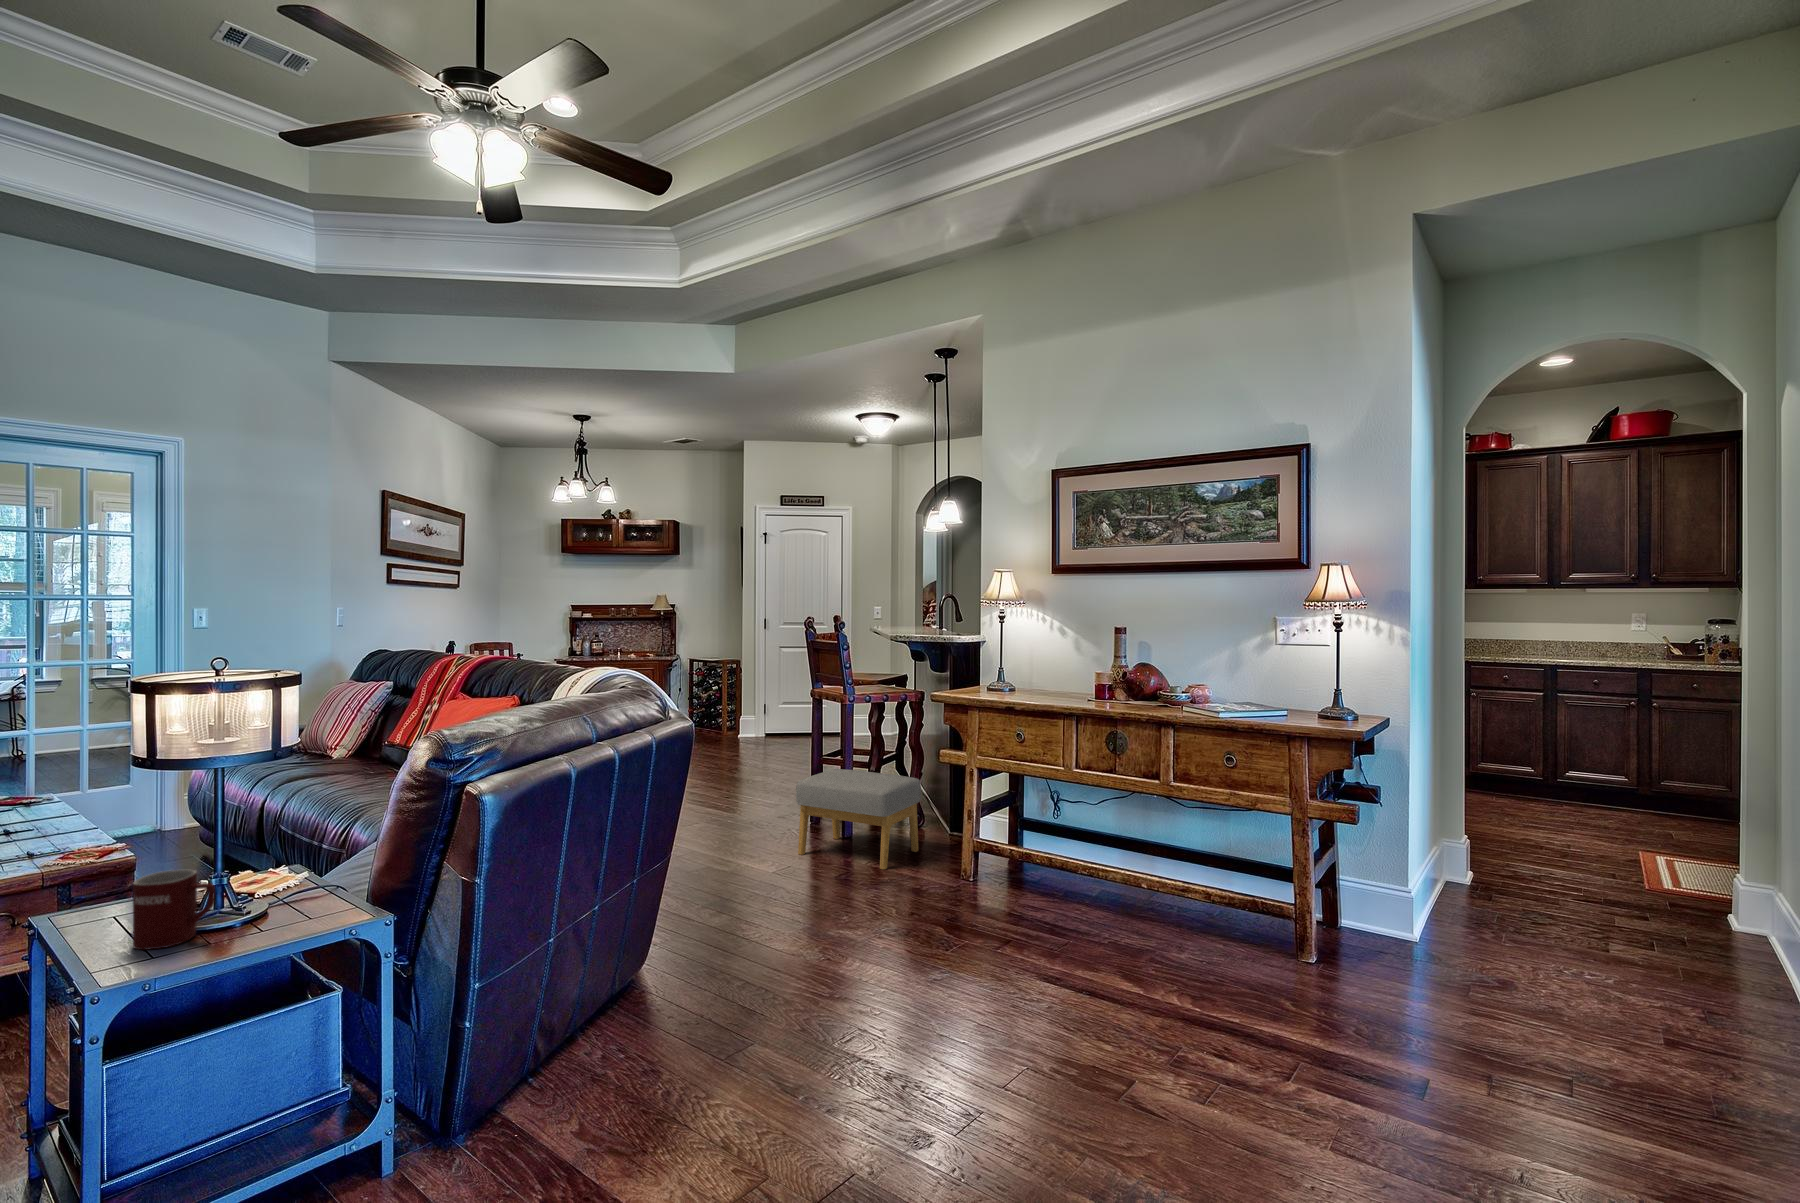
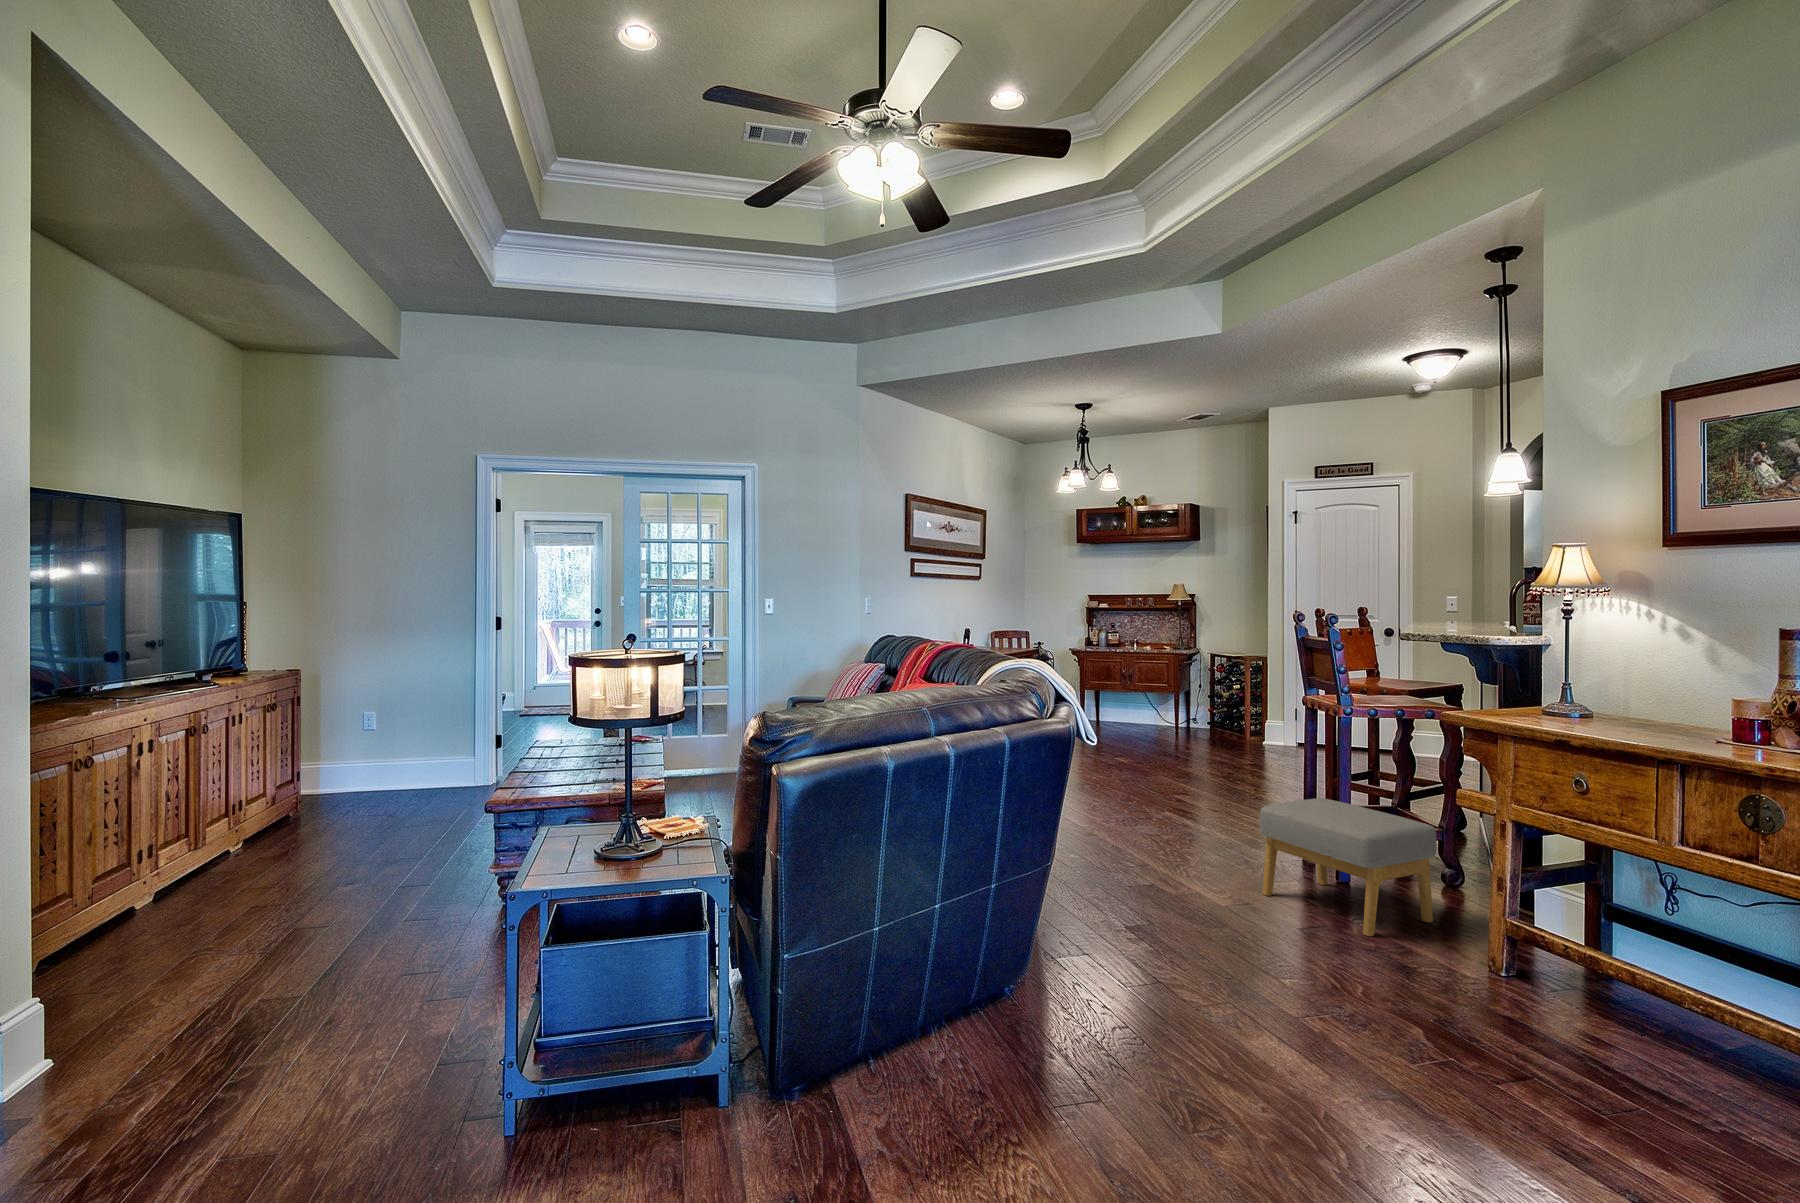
mug: present [132,870,215,950] -> none [565,809,612,869]

